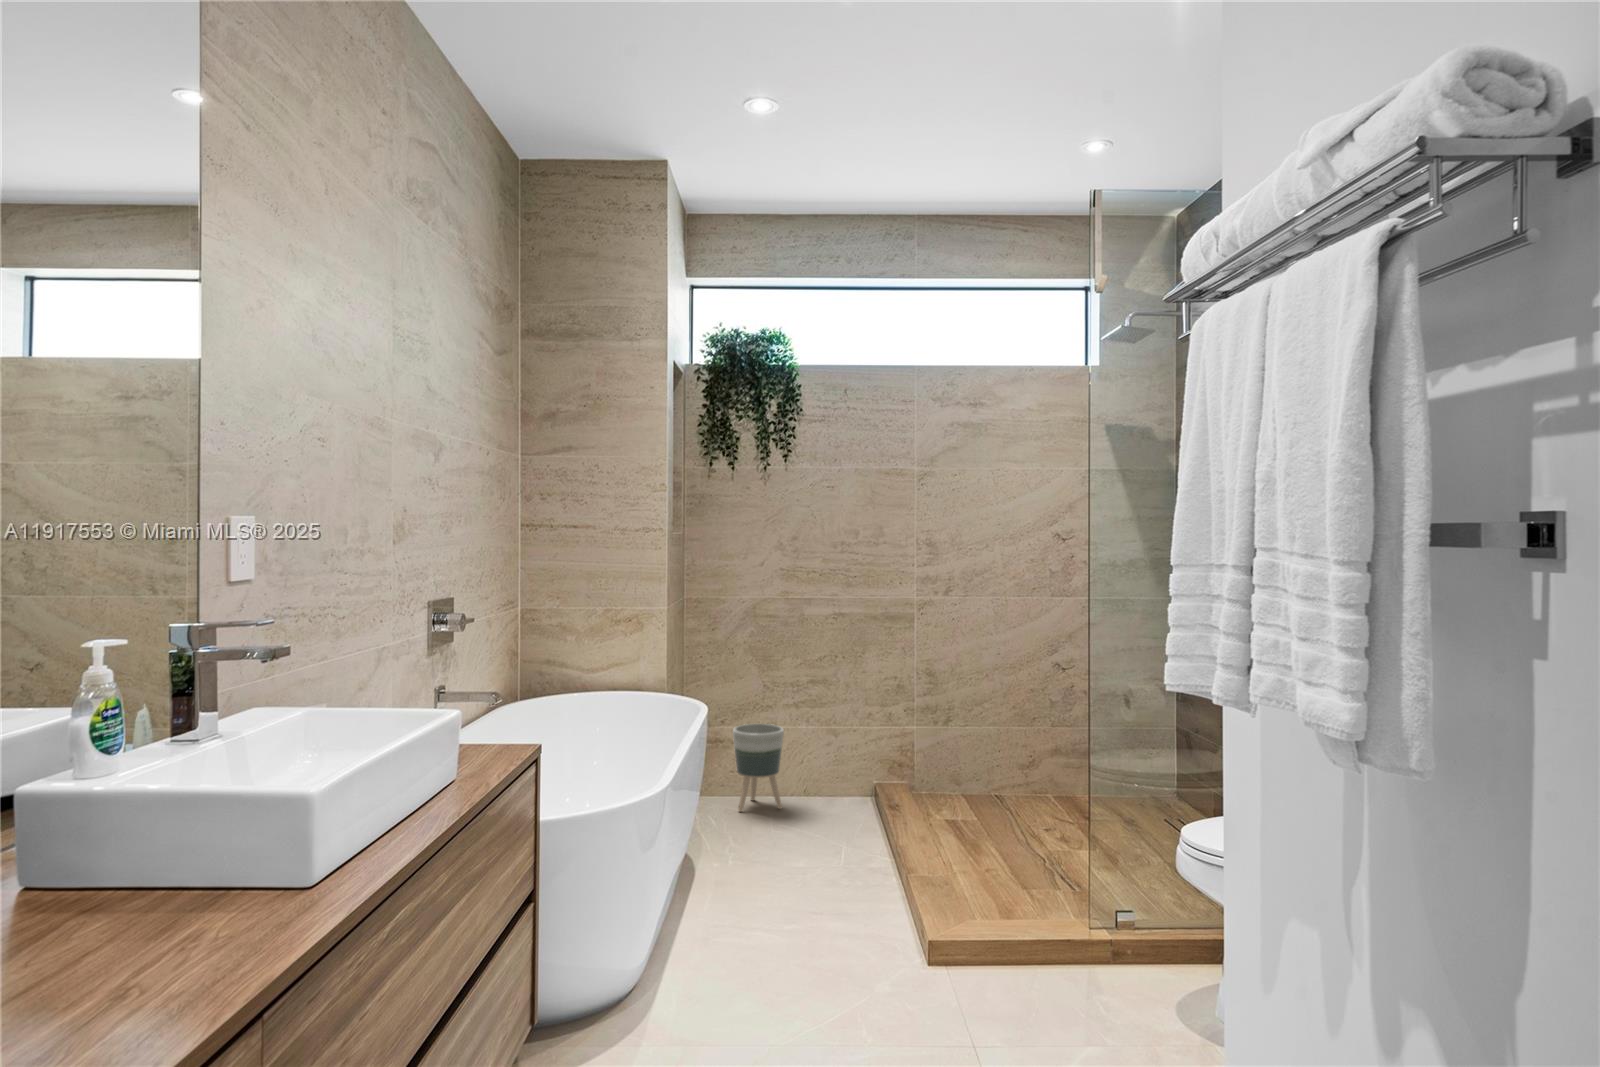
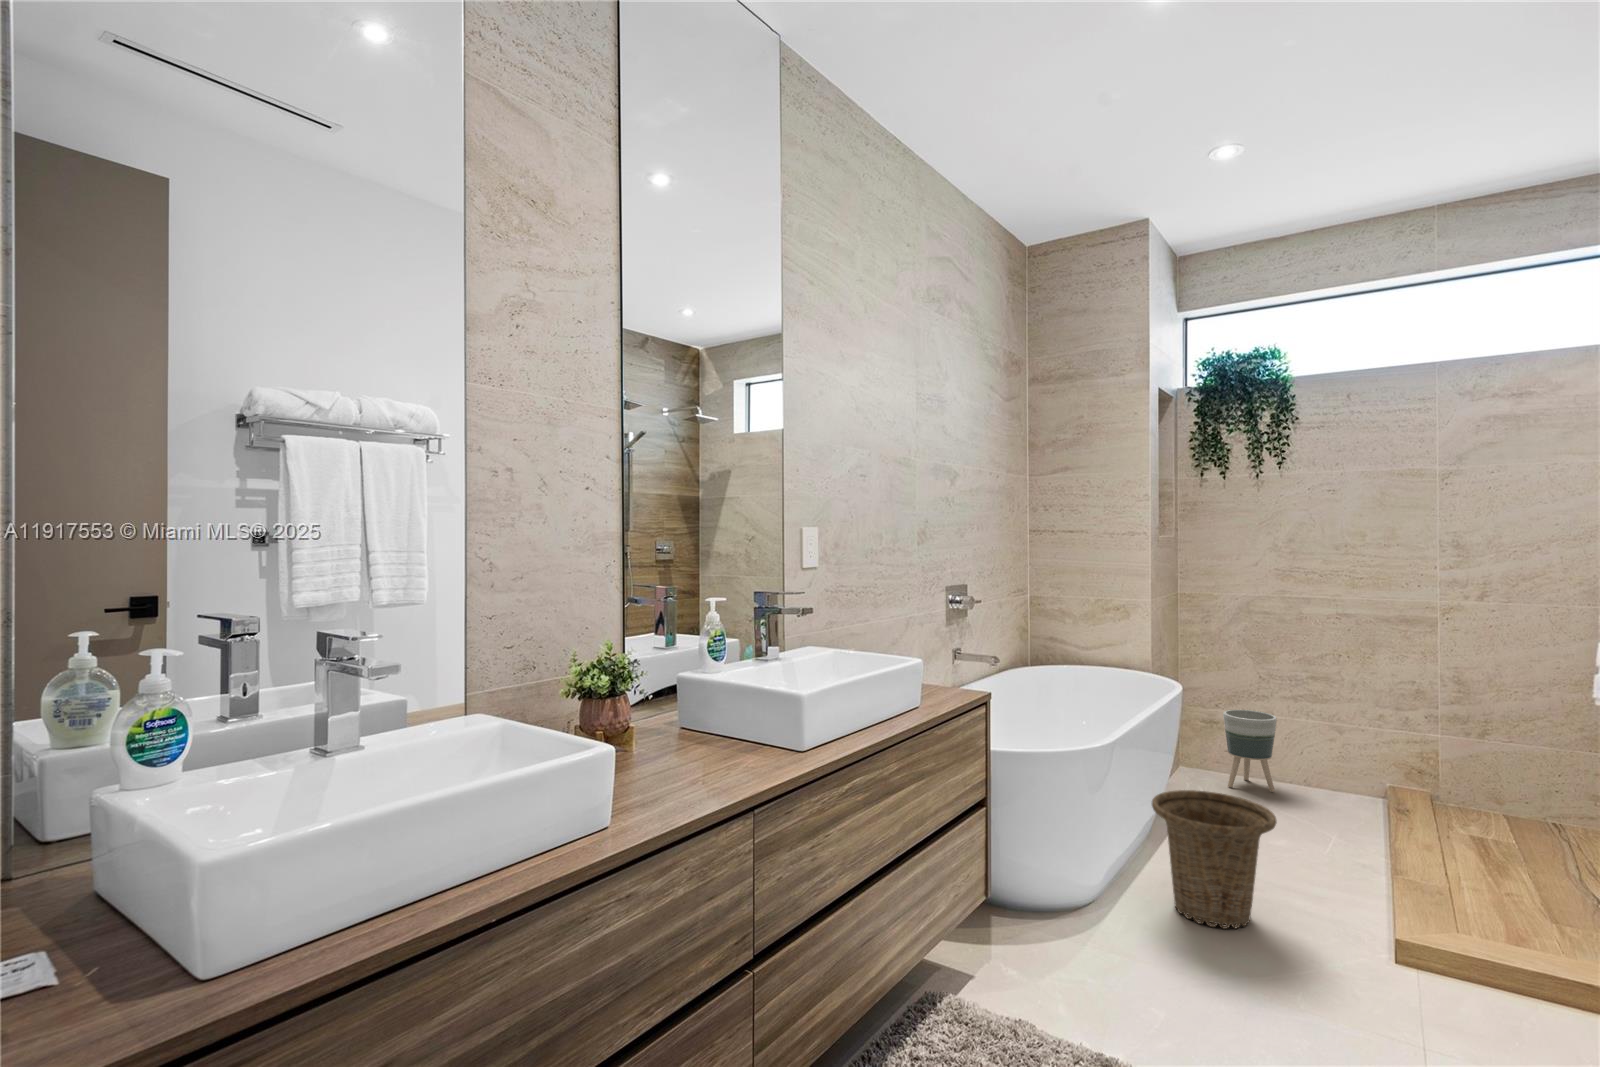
basket: none [701,827,829,986] -> present [1152,790,1276,929]

